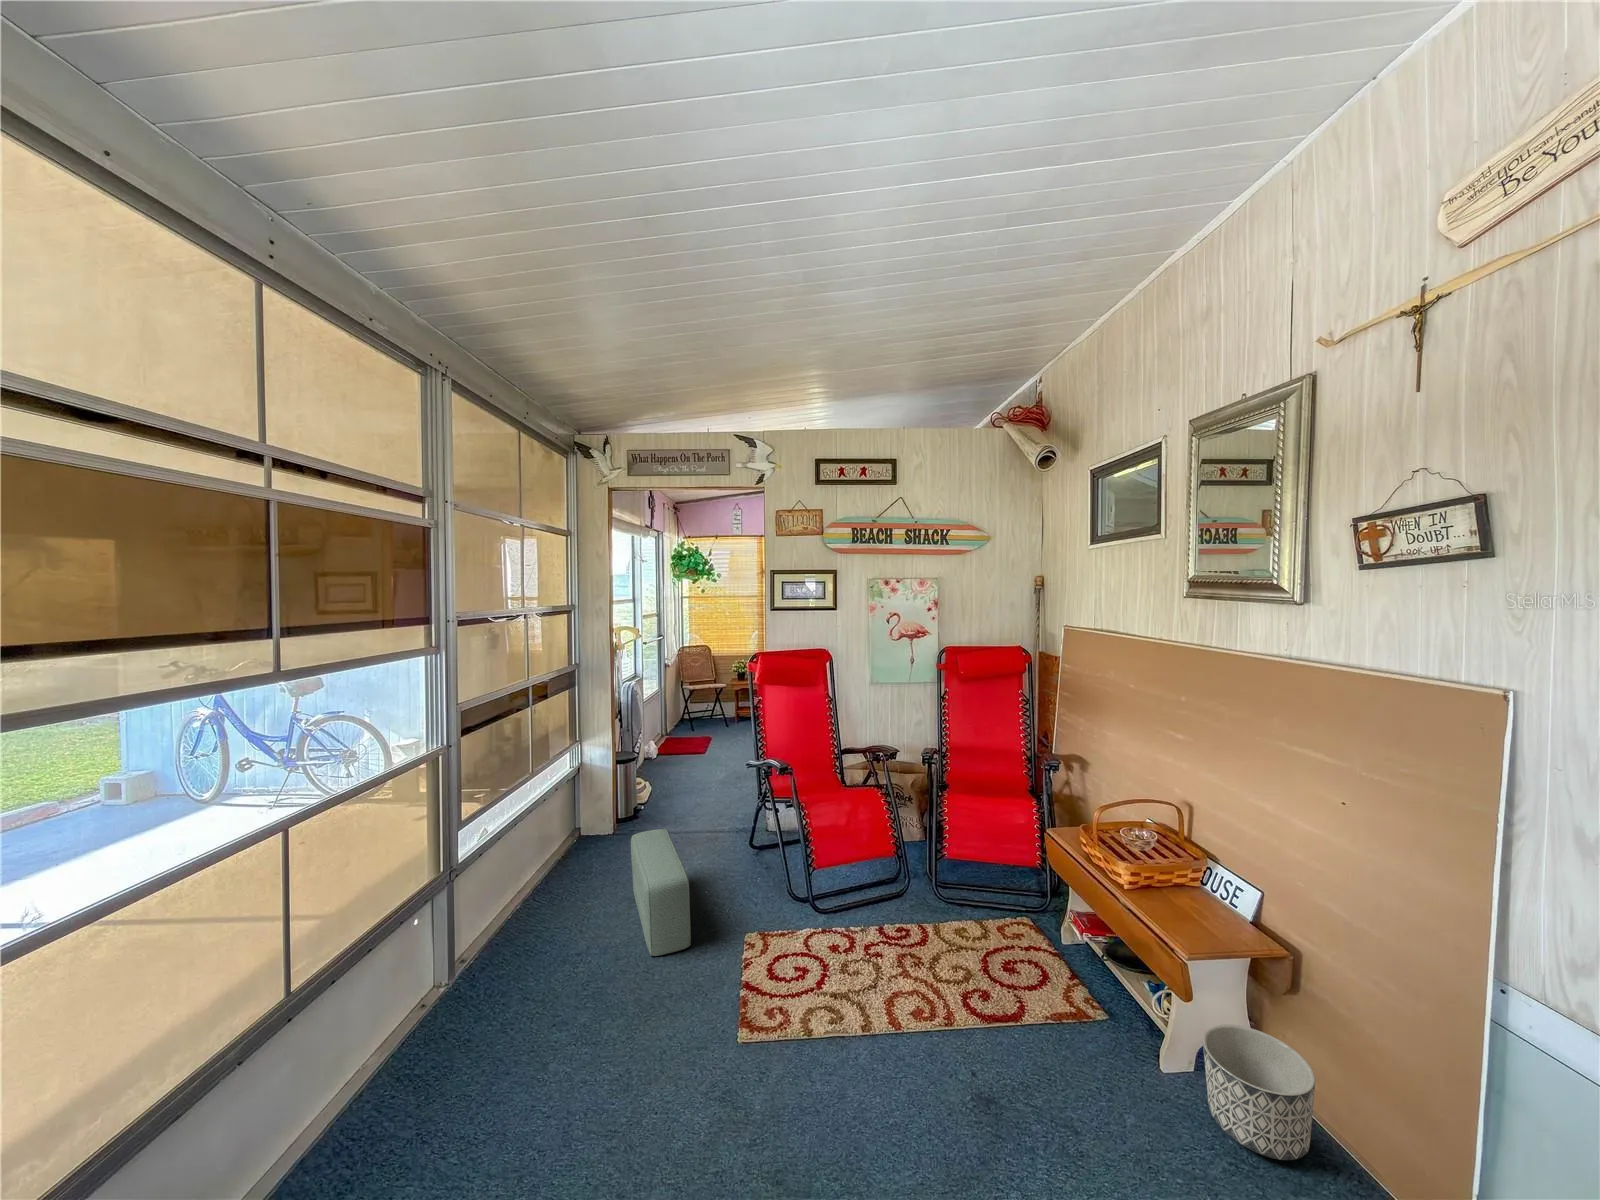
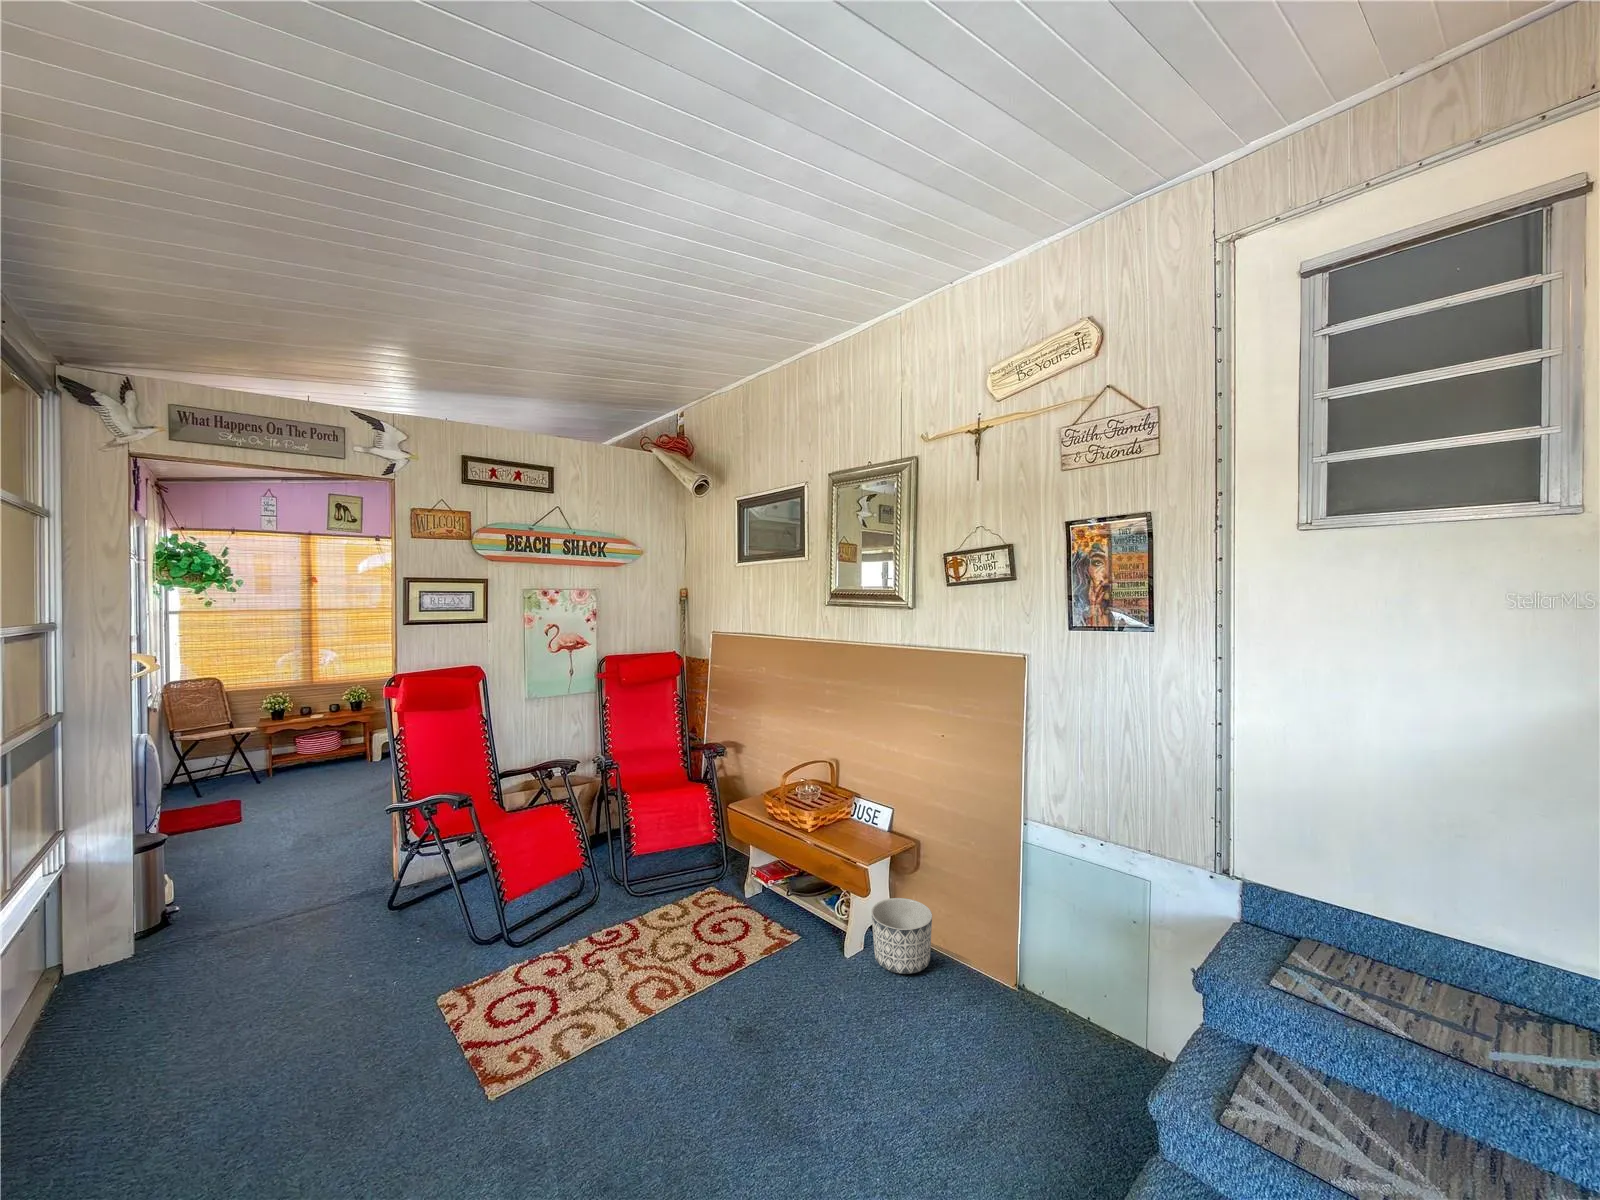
pouf: present [631,829,691,956] -> none [225,920,369,1076]

